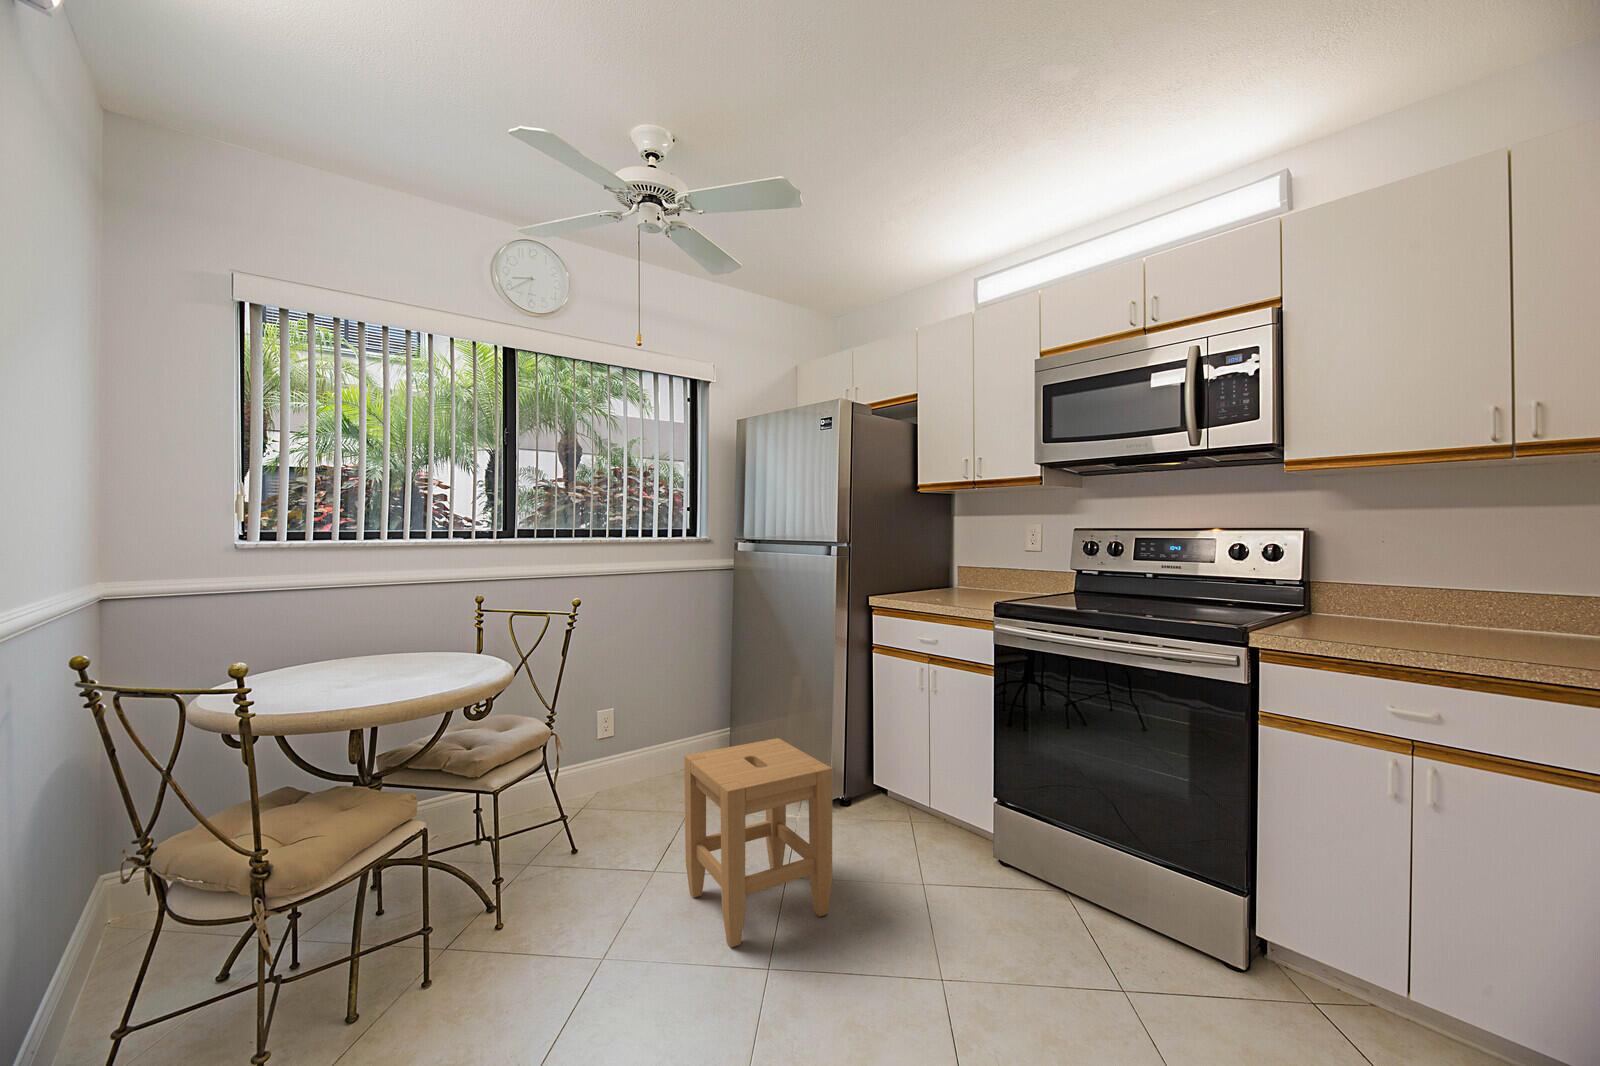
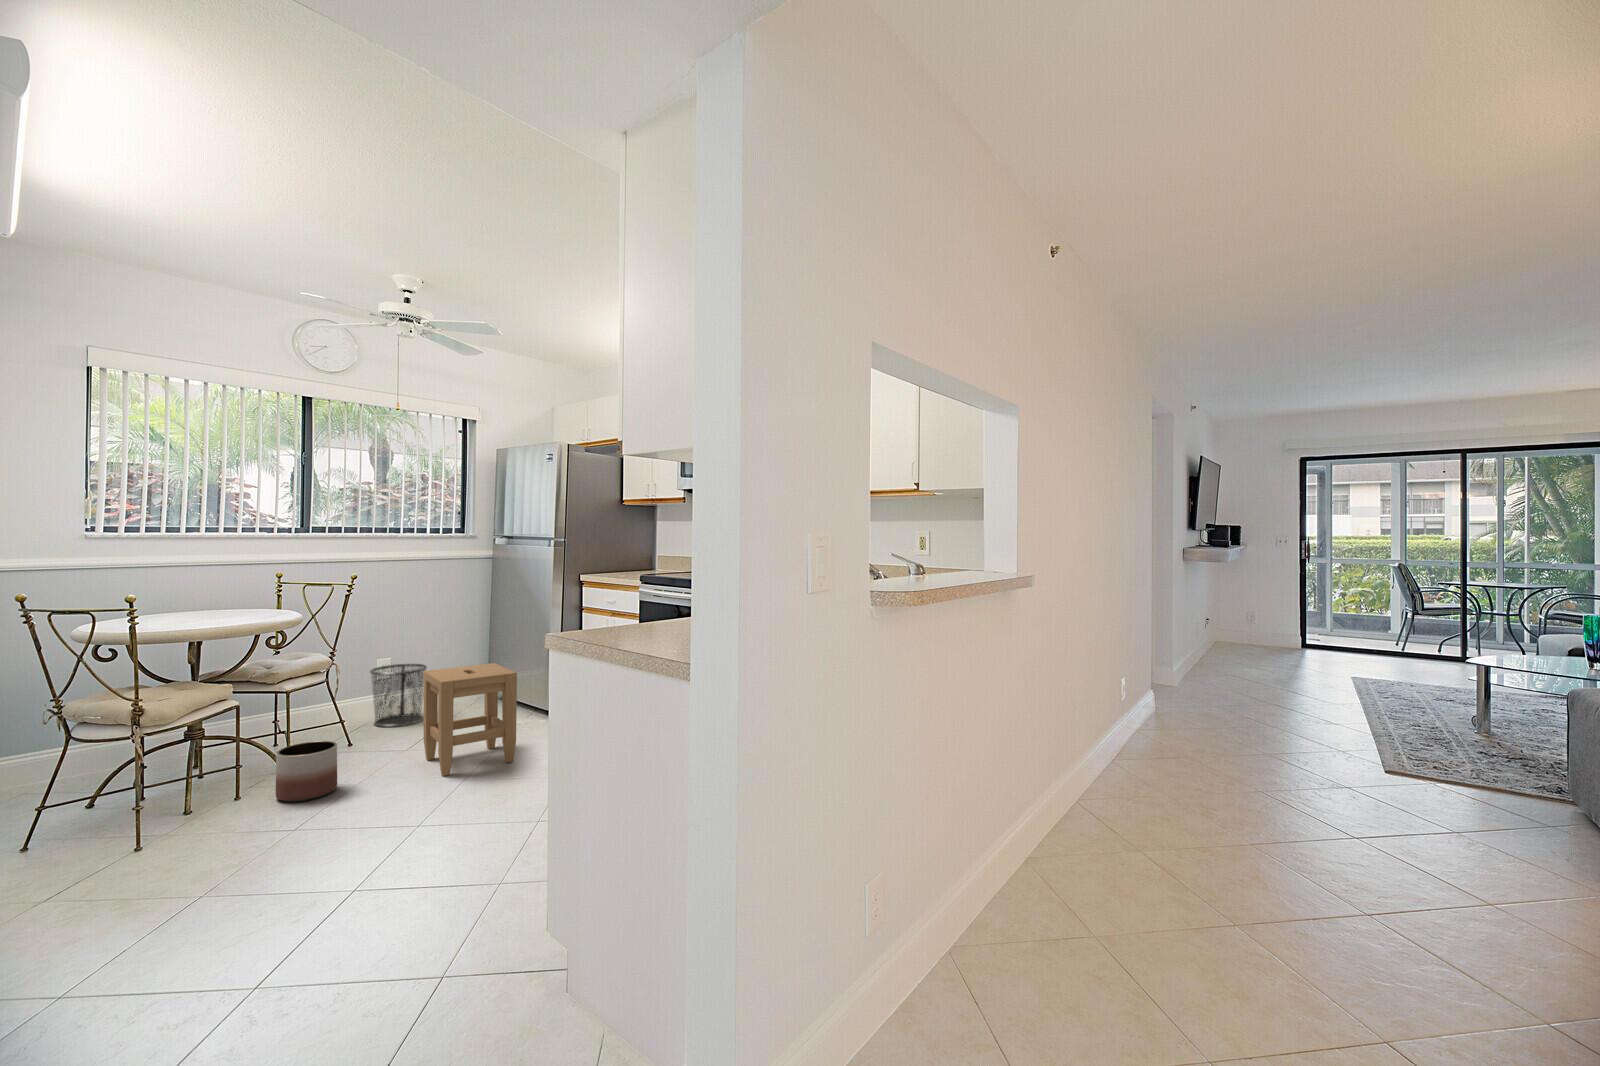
waste bin: none [592,715,663,809] -> present [370,664,427,727]
planter: none [483,884,574,1007] -> present [276,741,337,802]

